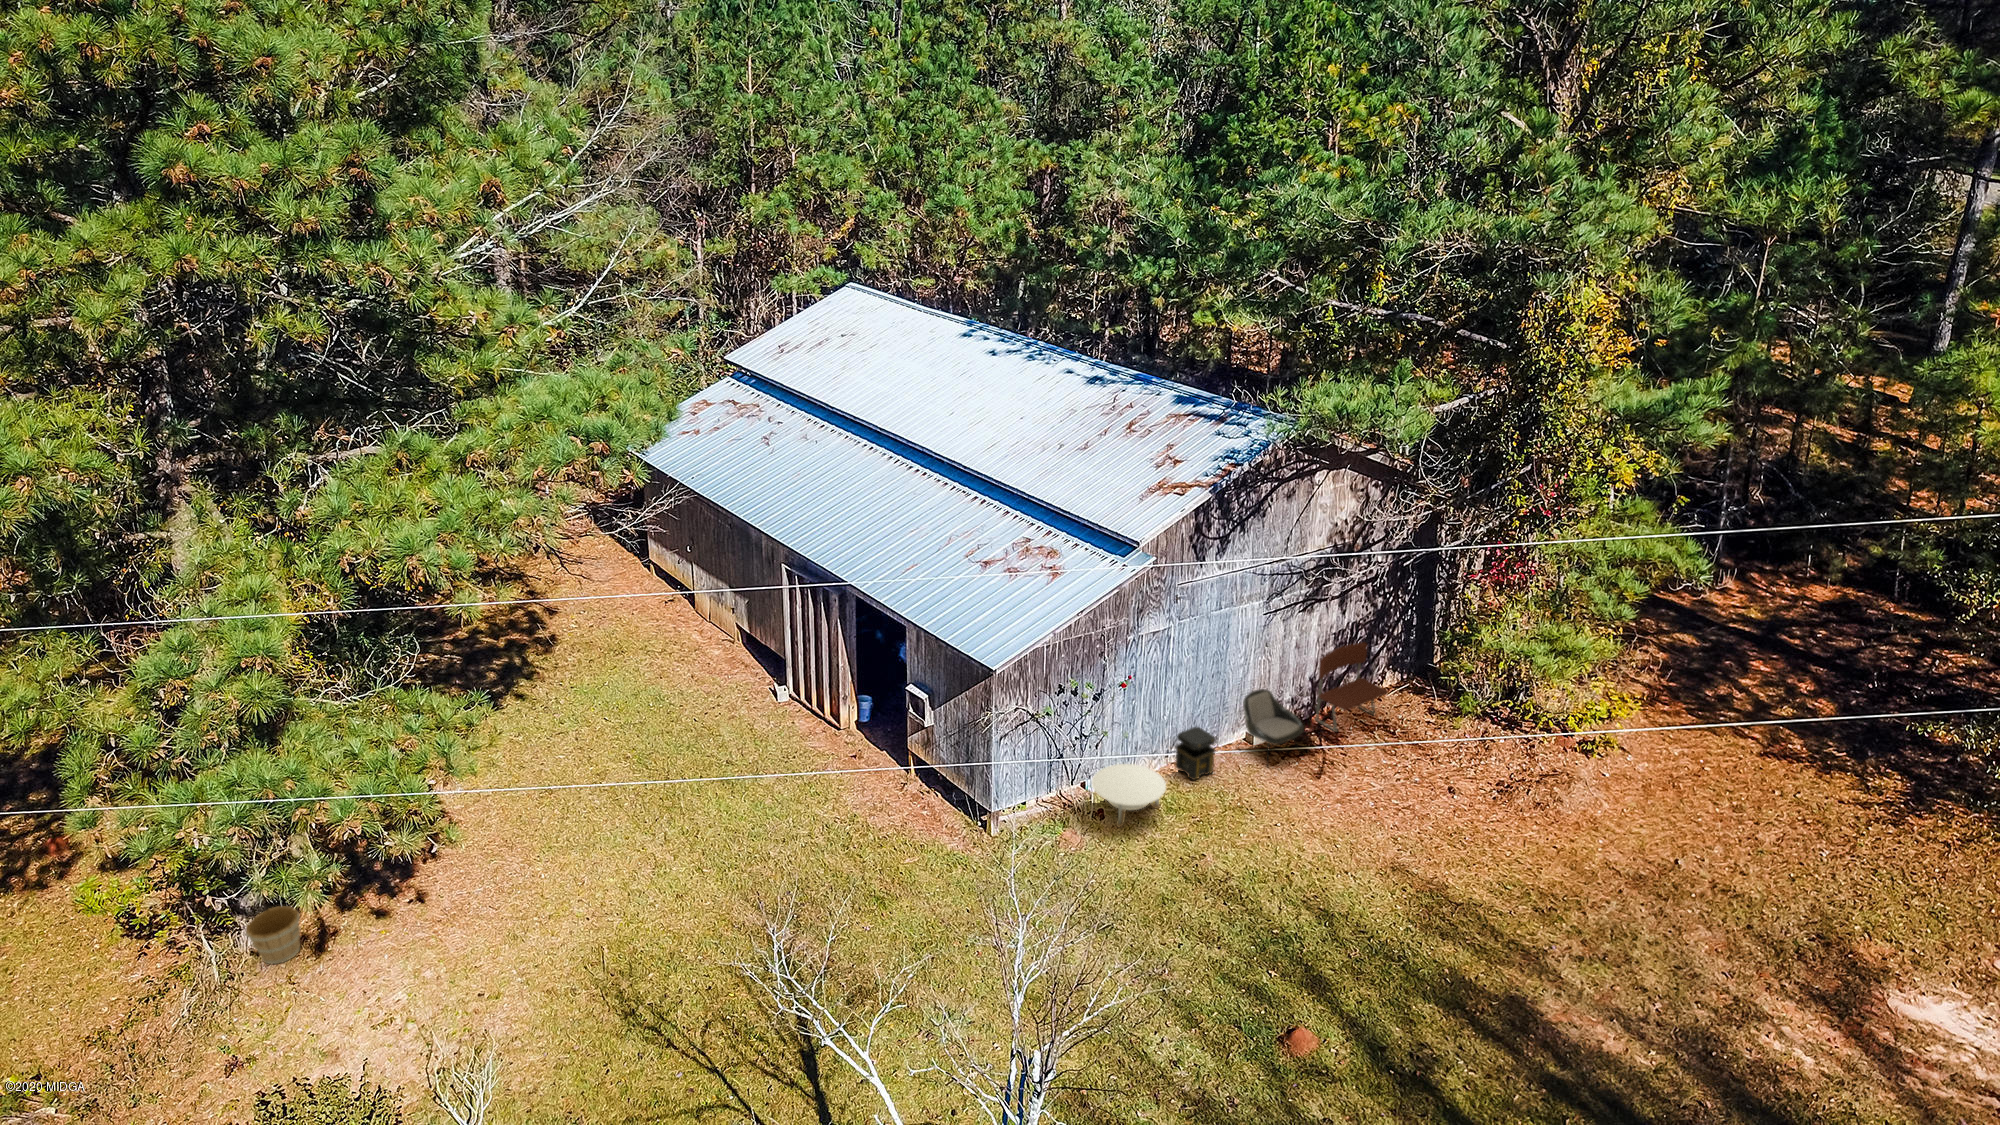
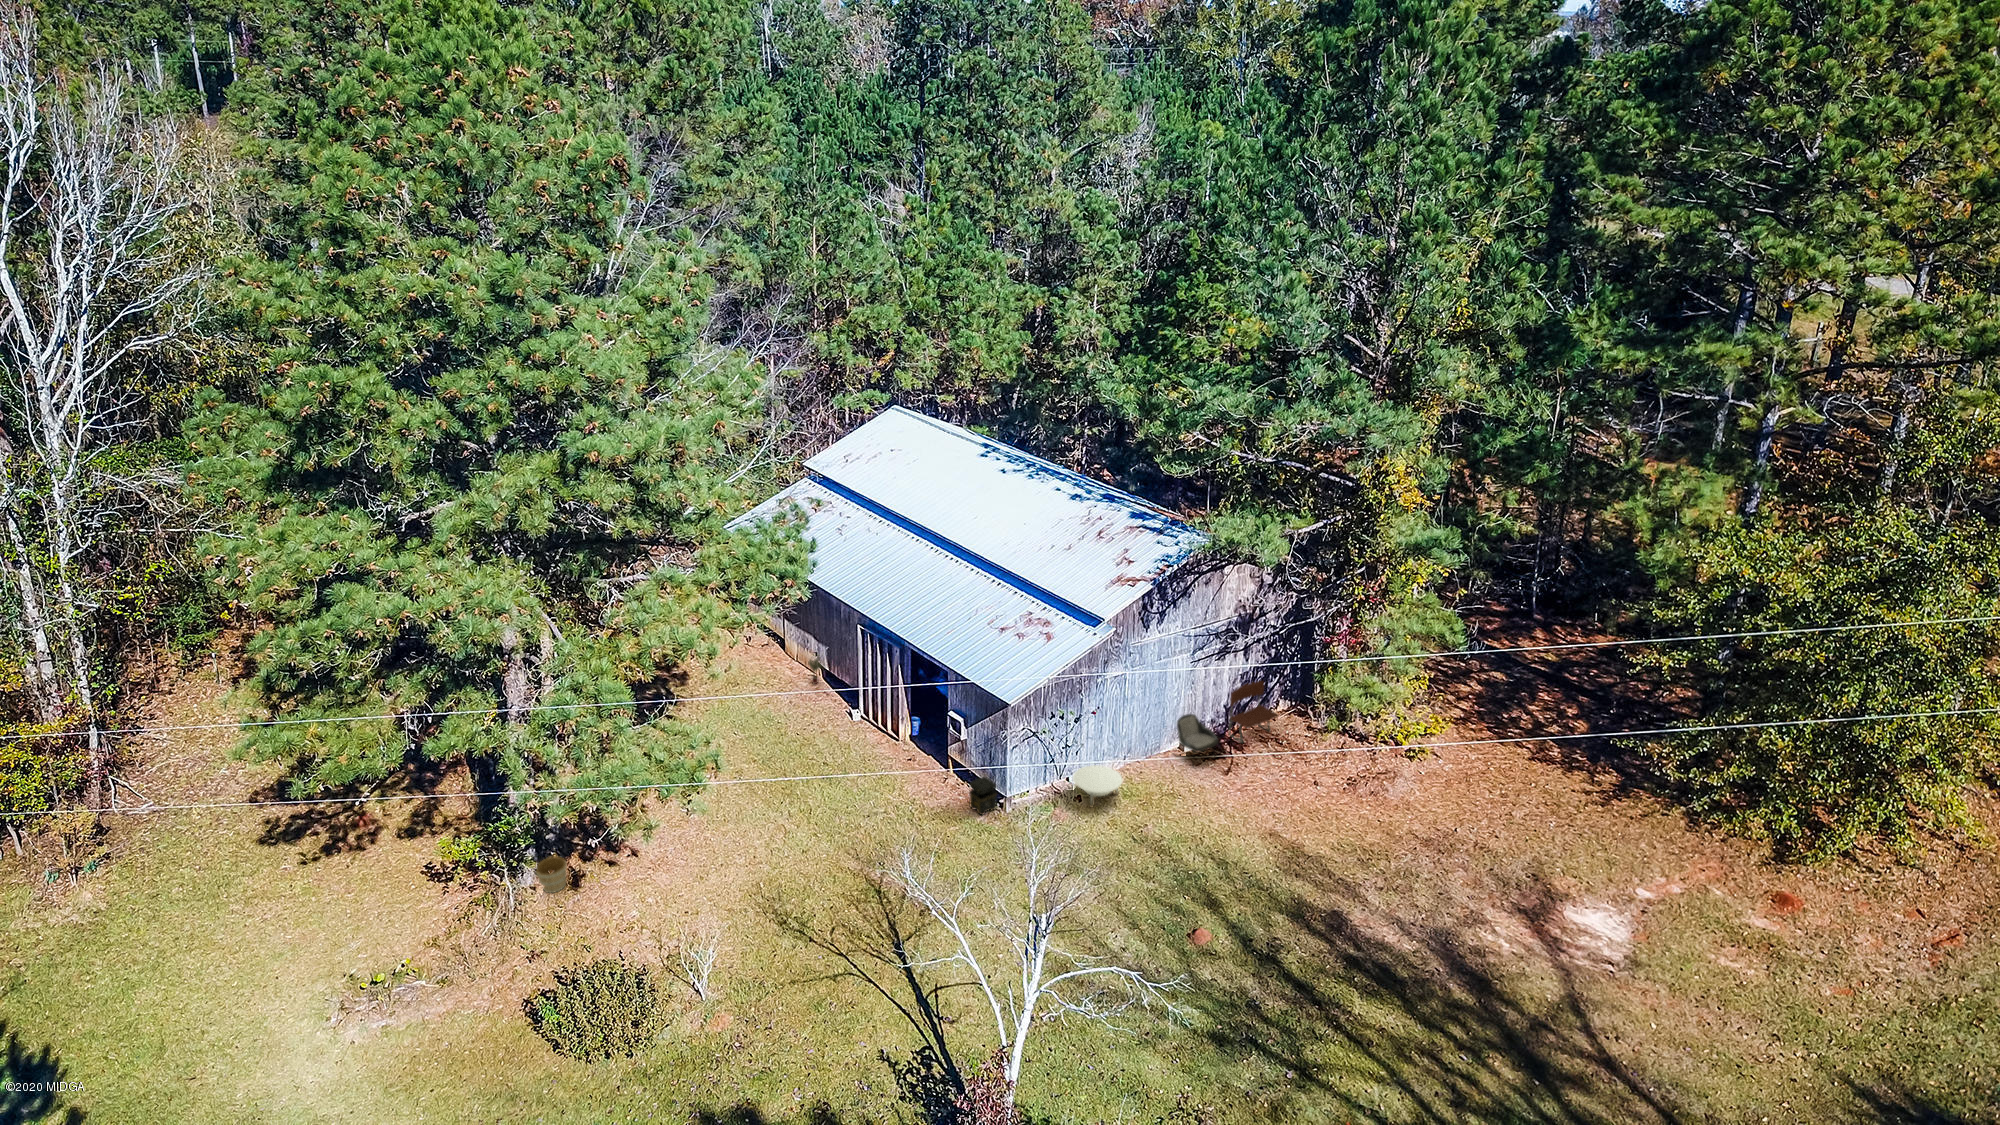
potted tree: none [717,607,743,650] -> present [809,655,824,684]
toolbox: present [1175,727,1215,780] -> present [969,776,997,815]

